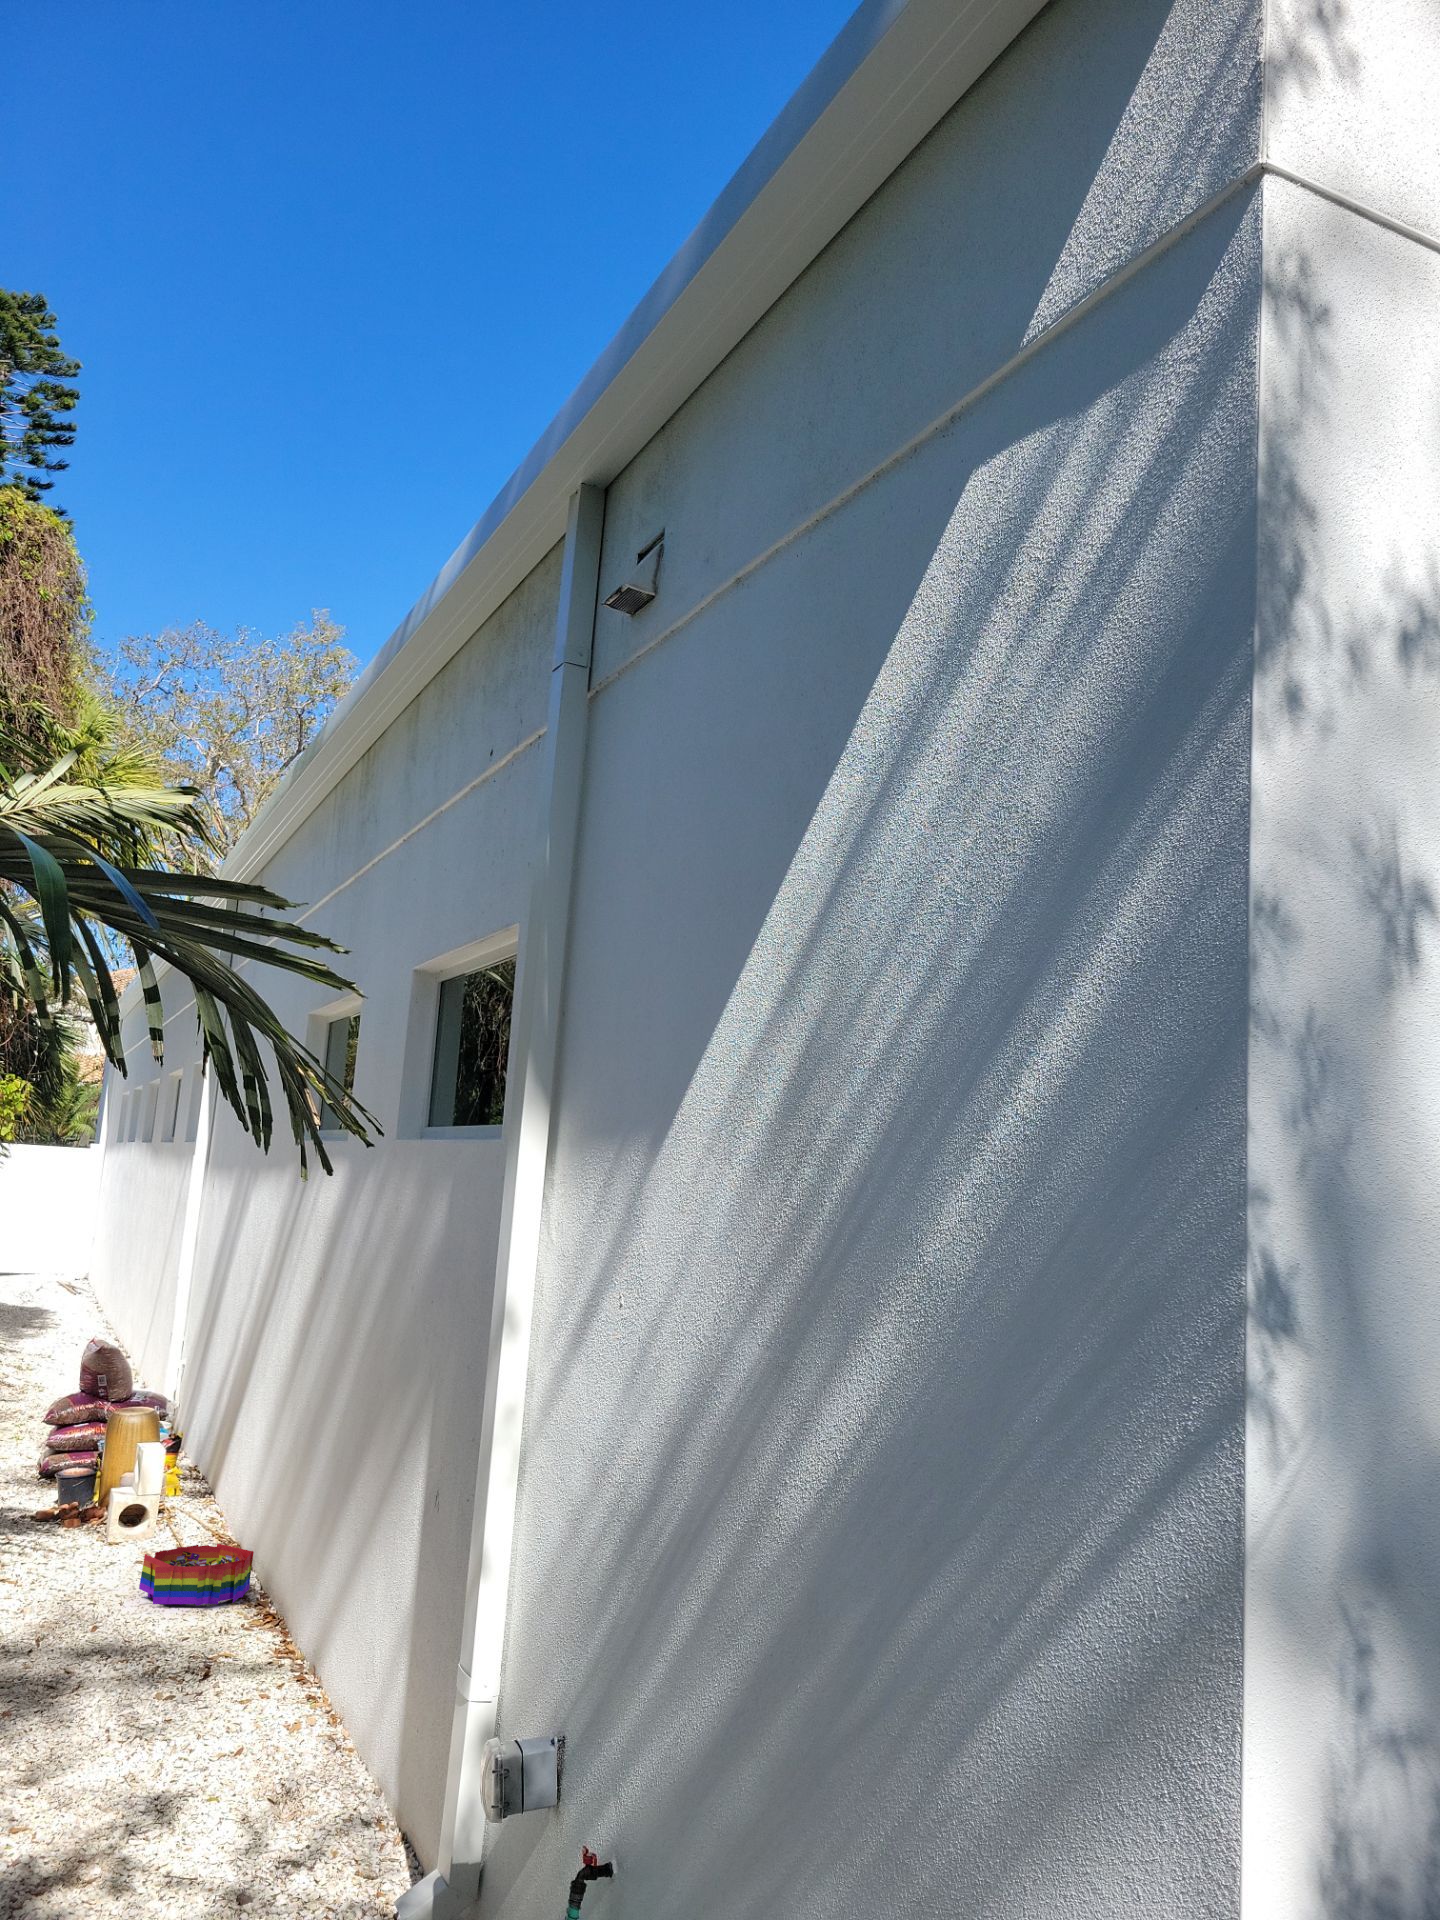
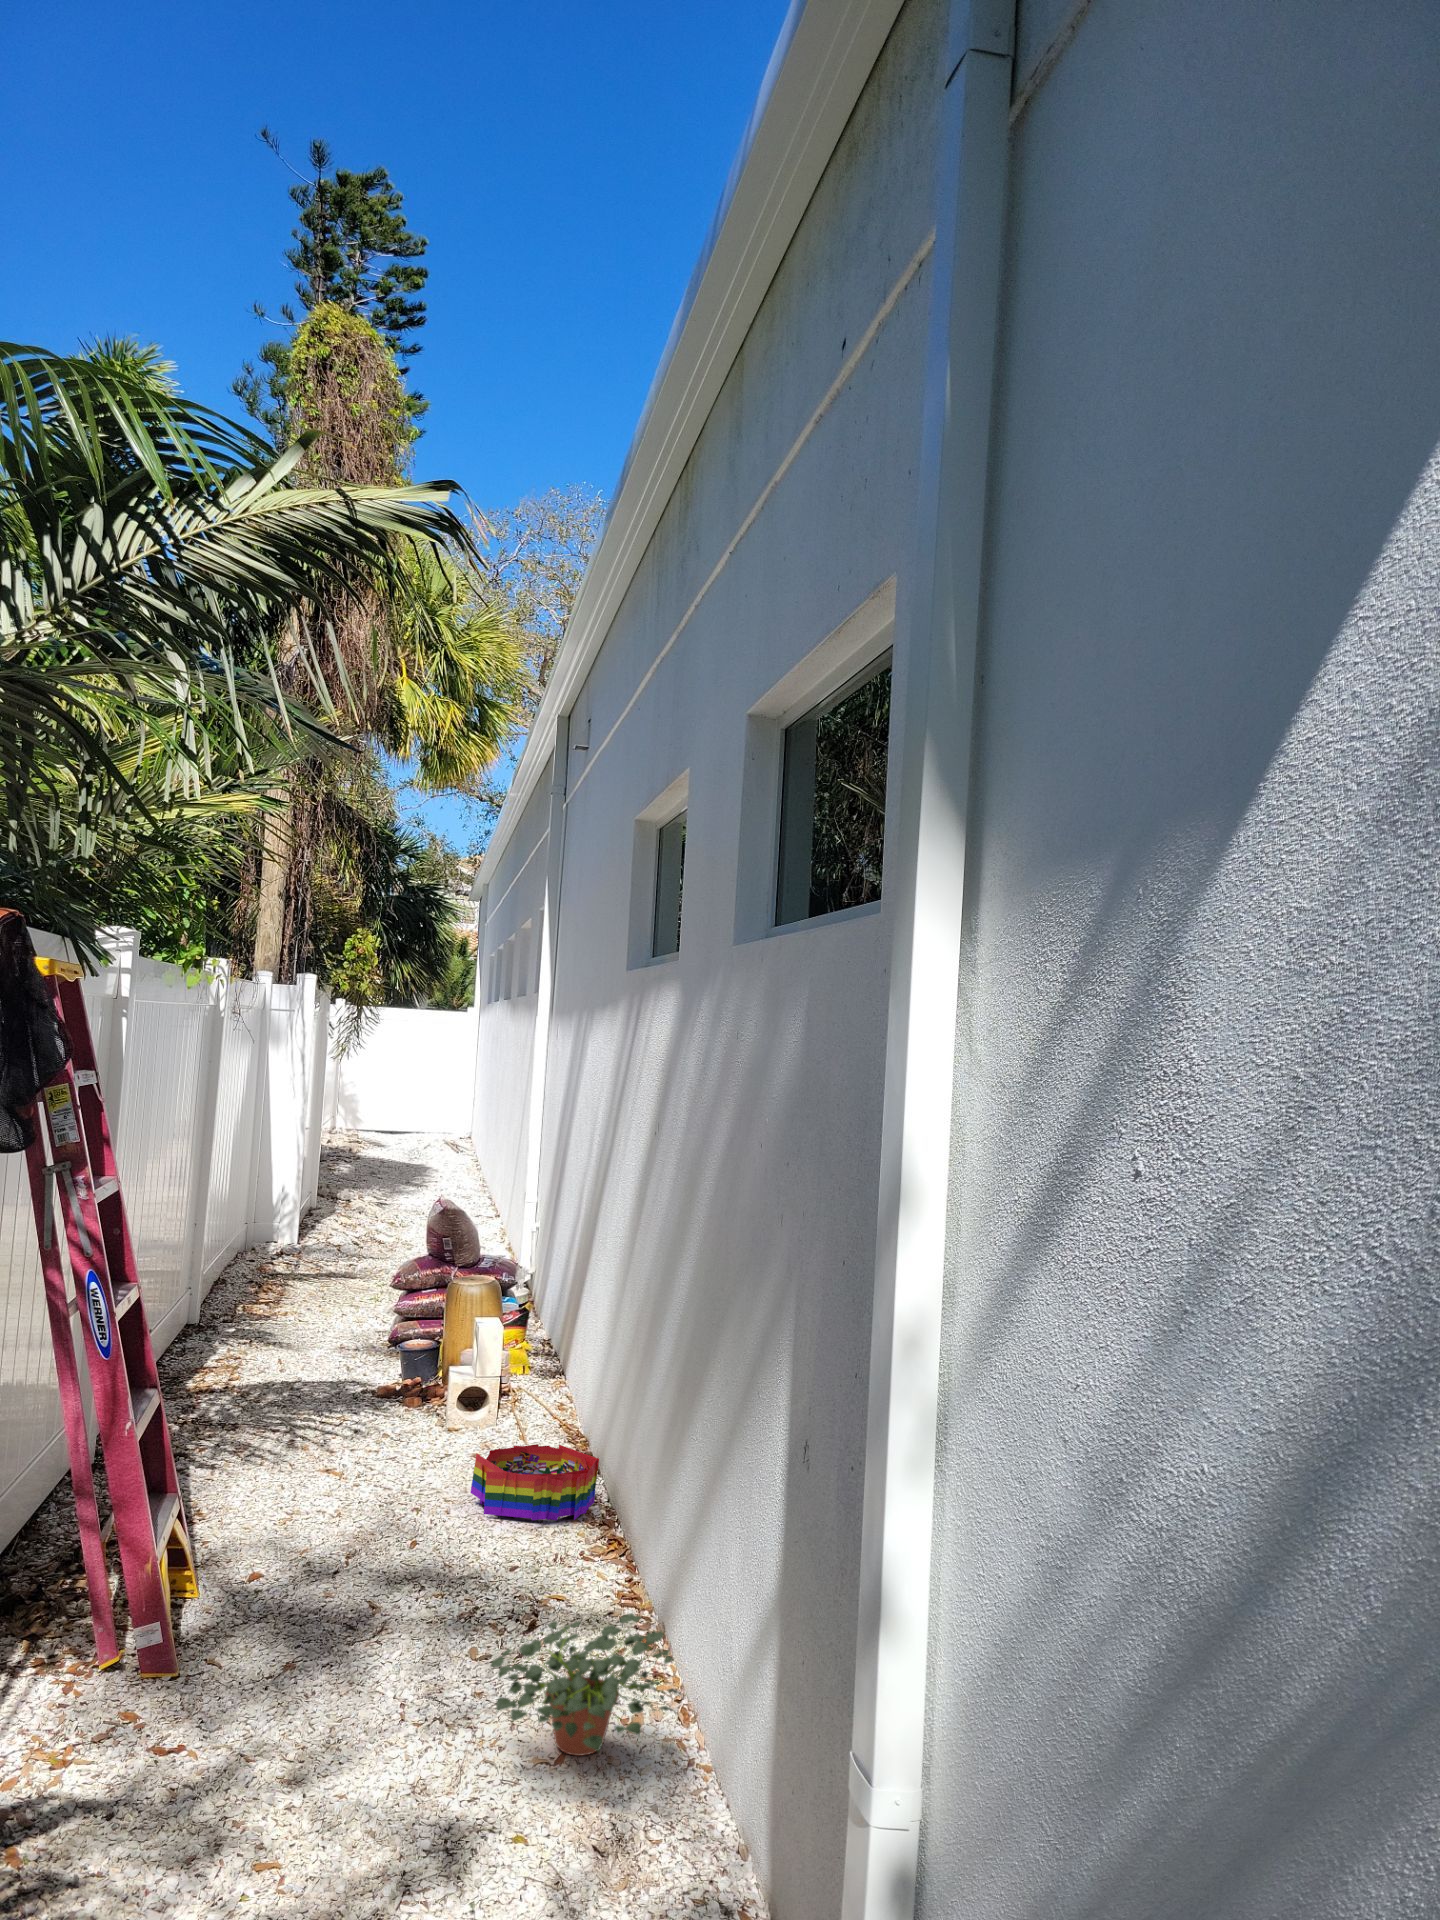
potted plant: none [181,1644,333,1750] -> present [491,1613,682,1756]

